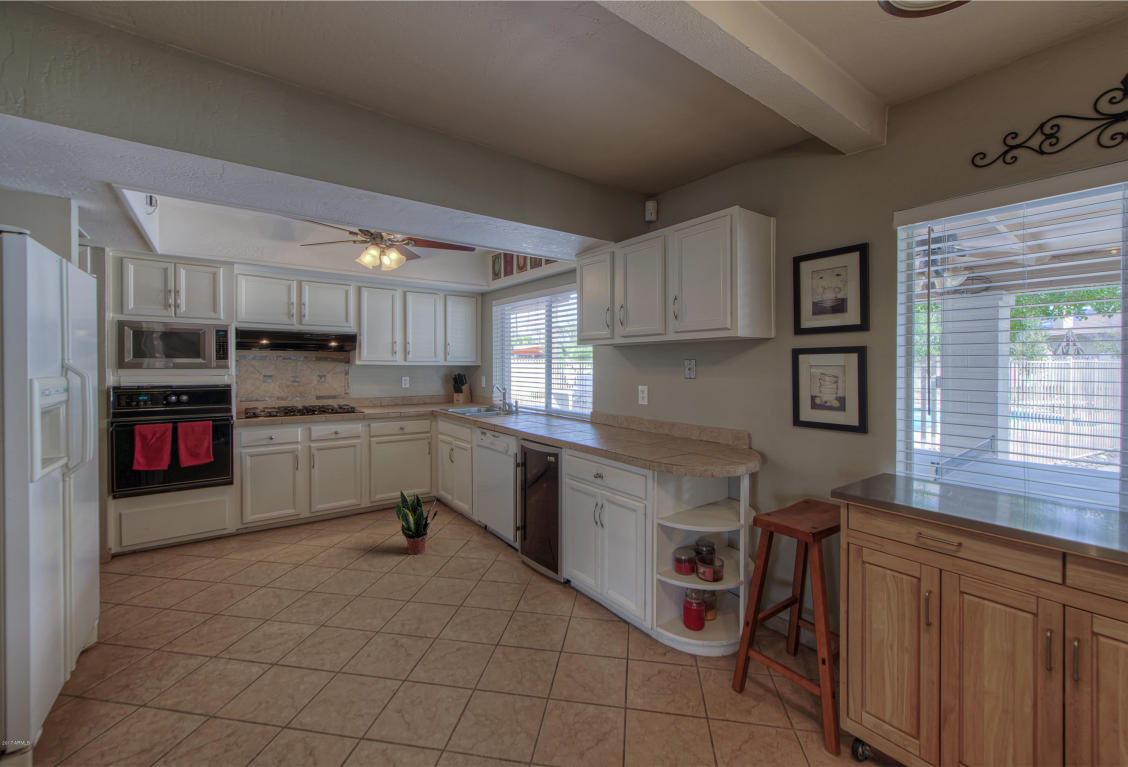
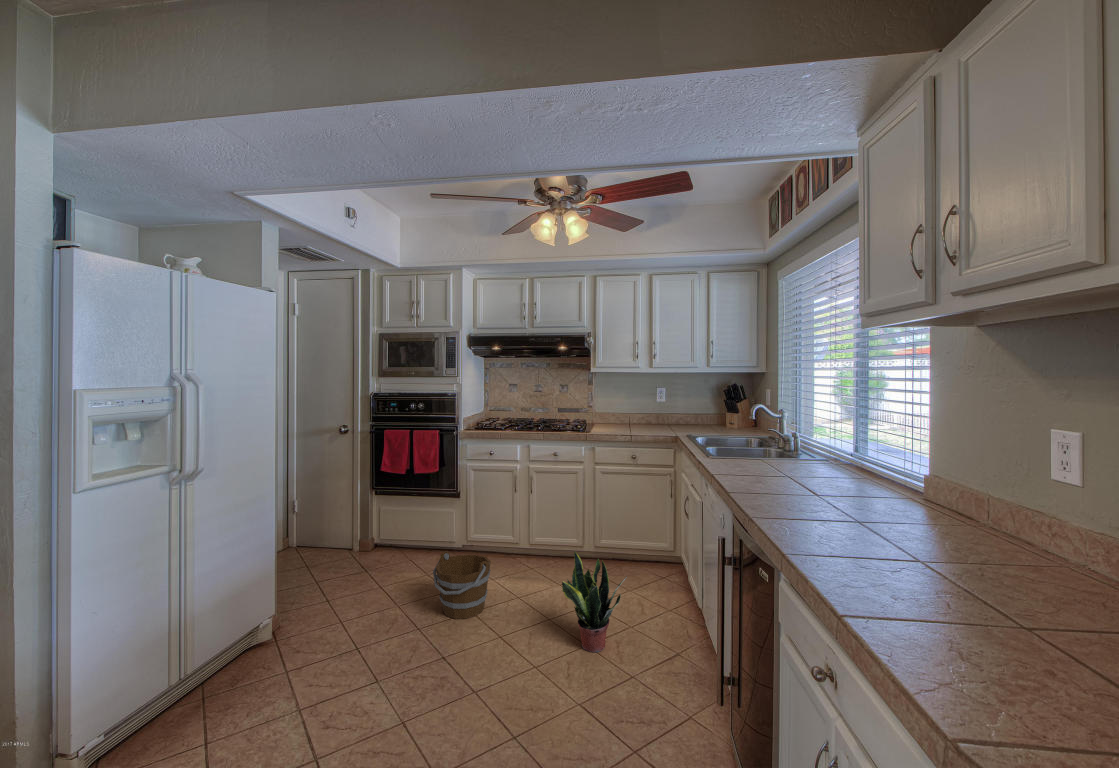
bucket: none [260,518,317,572] -> present [433,551,491,619]

